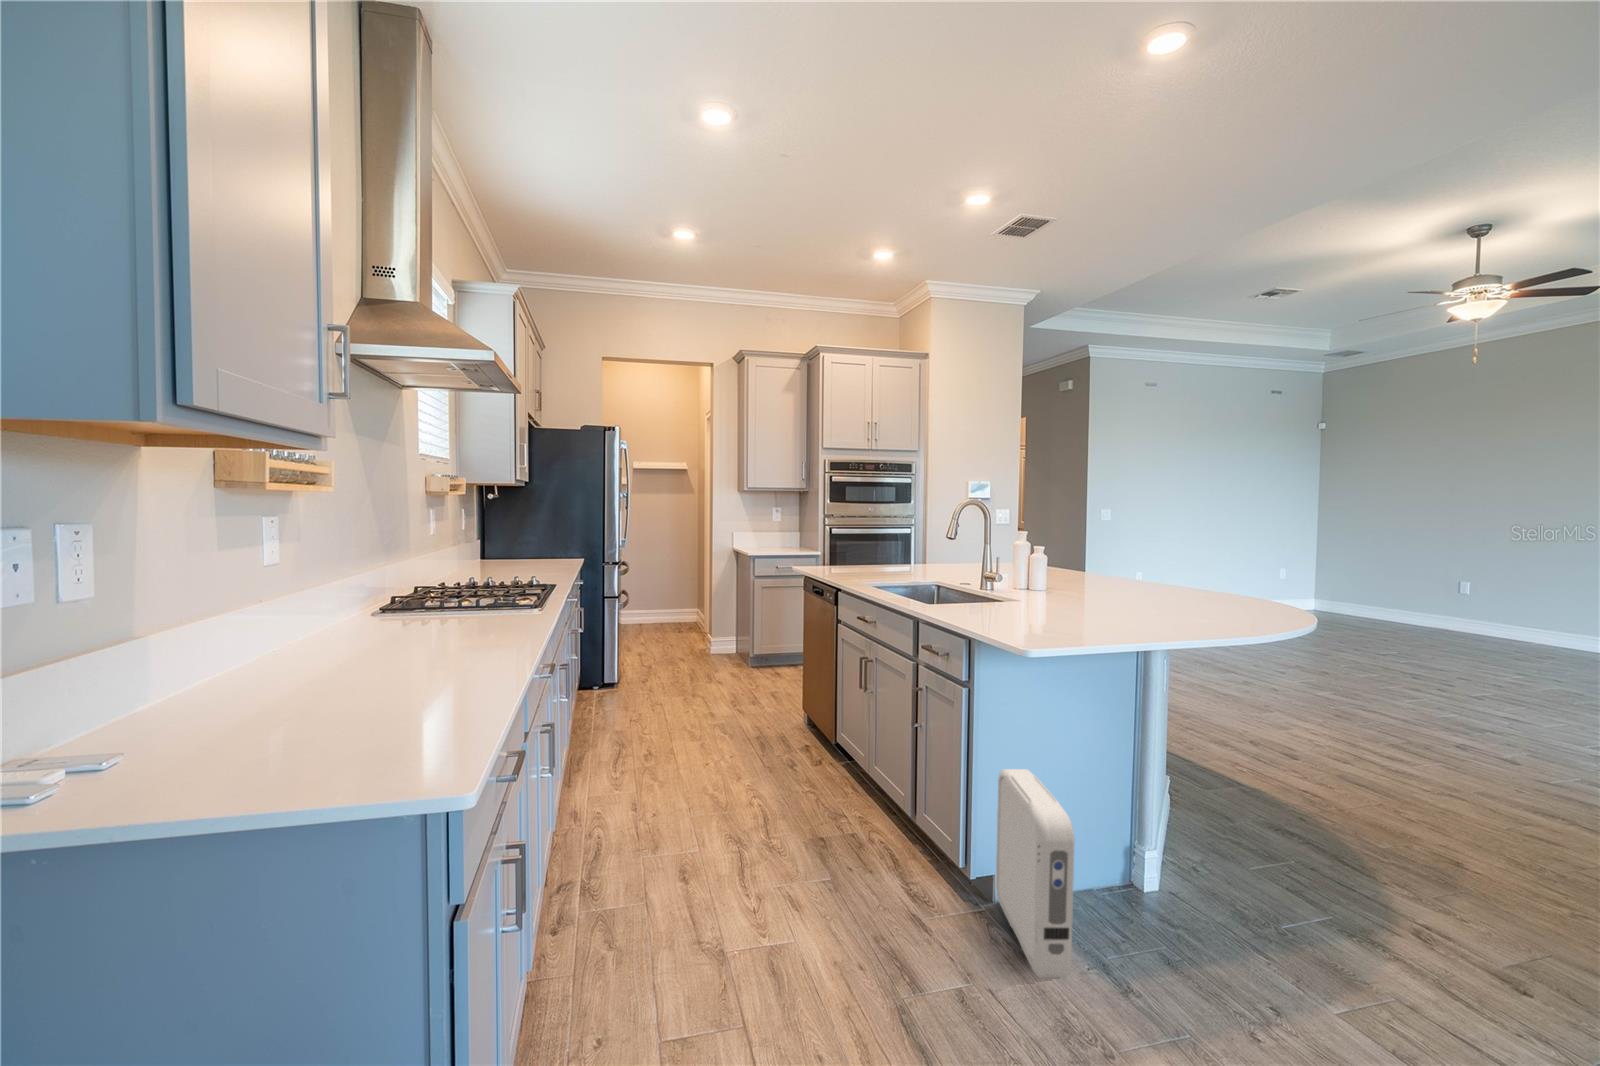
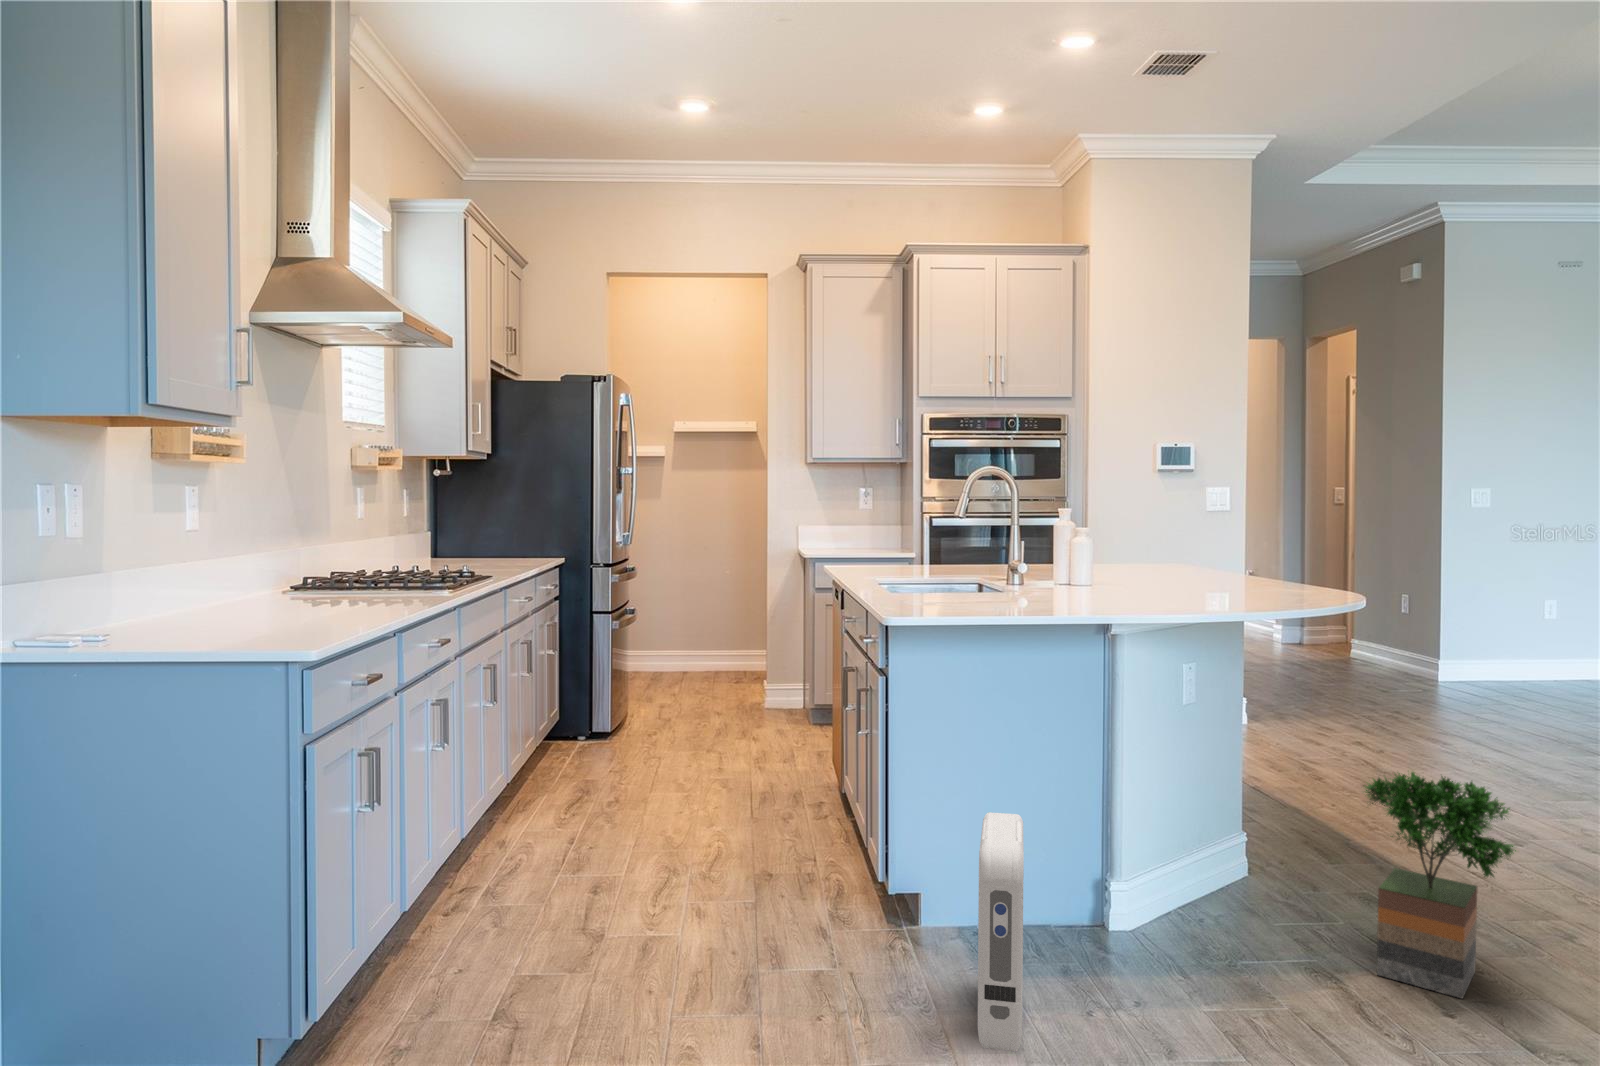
potted tree: none [1210,706,1337,867] -> present [1365,772,1516,998]

